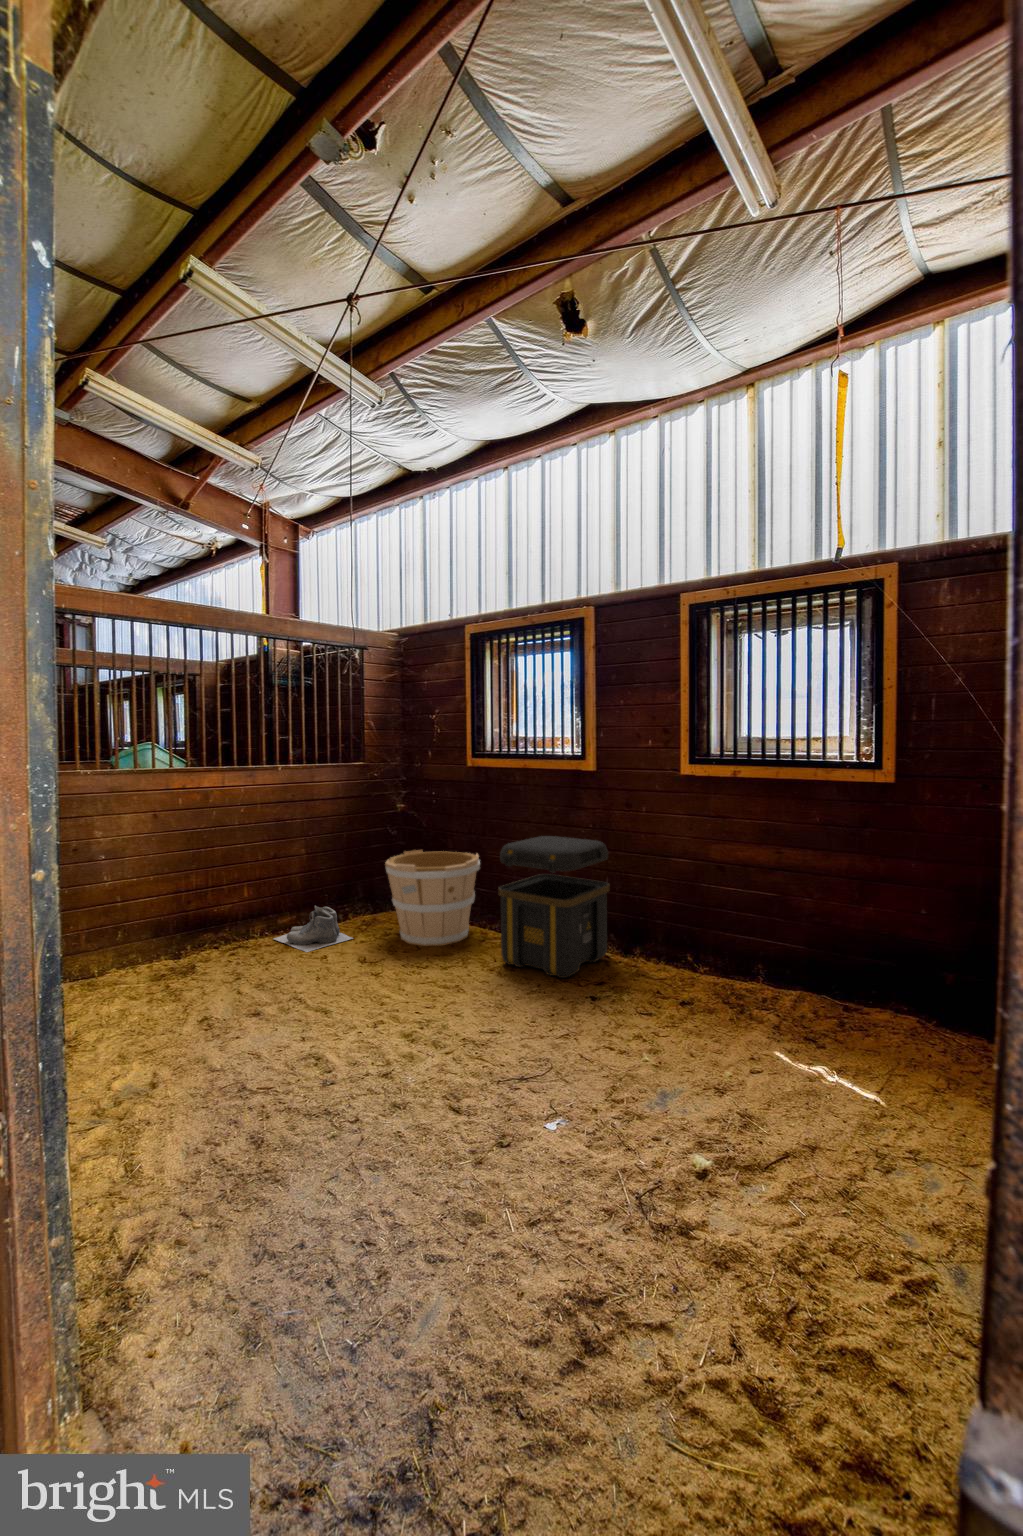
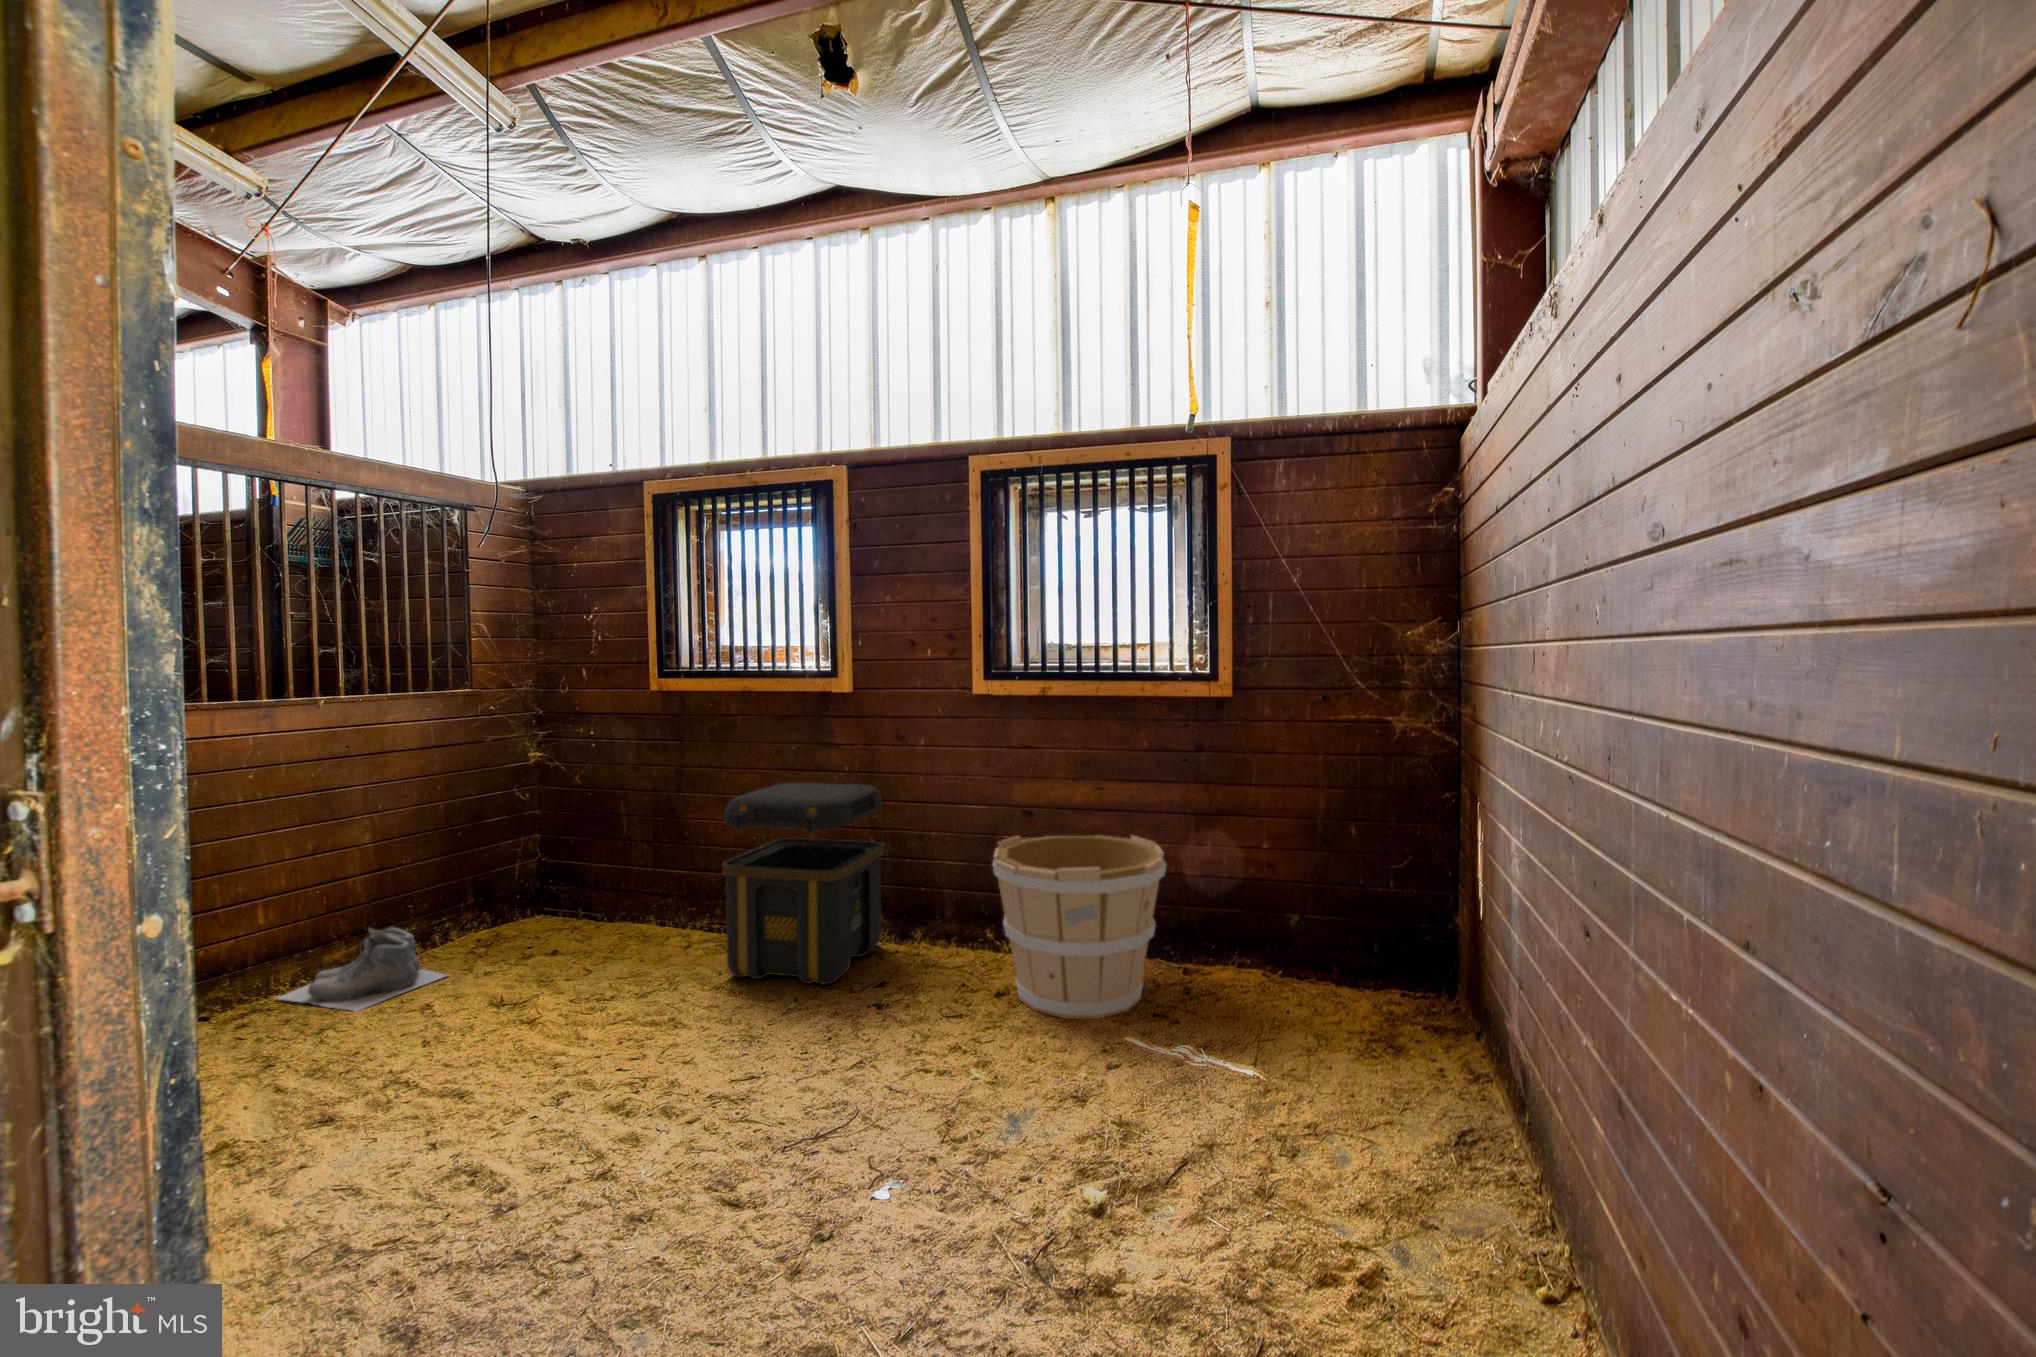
wooden bucket: present [385,850,480,946] -> present [993,835,1166,1019]

